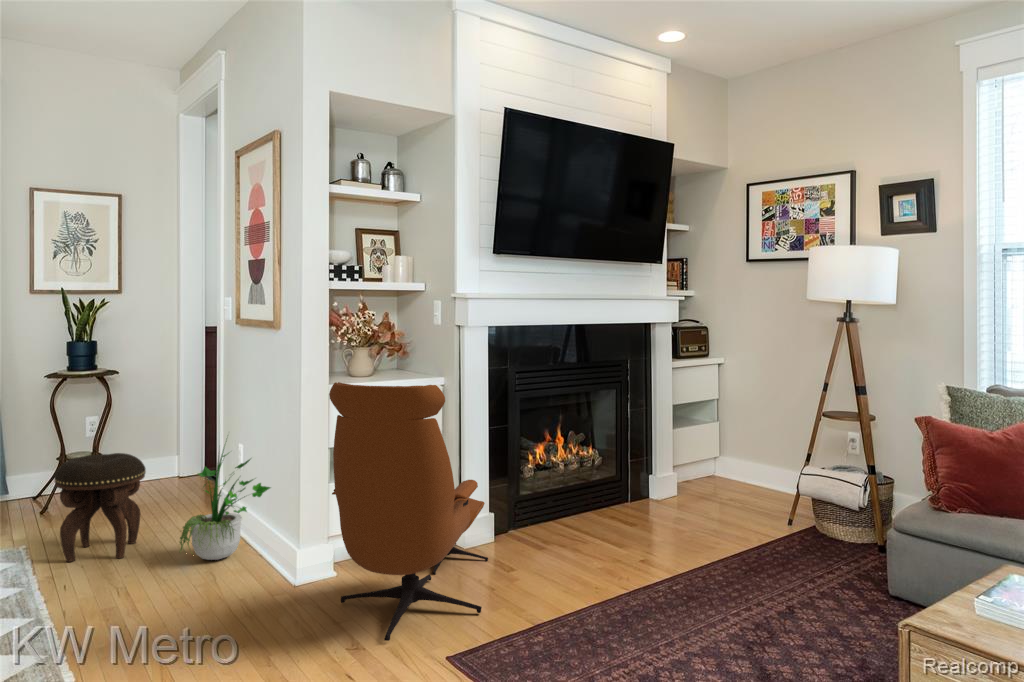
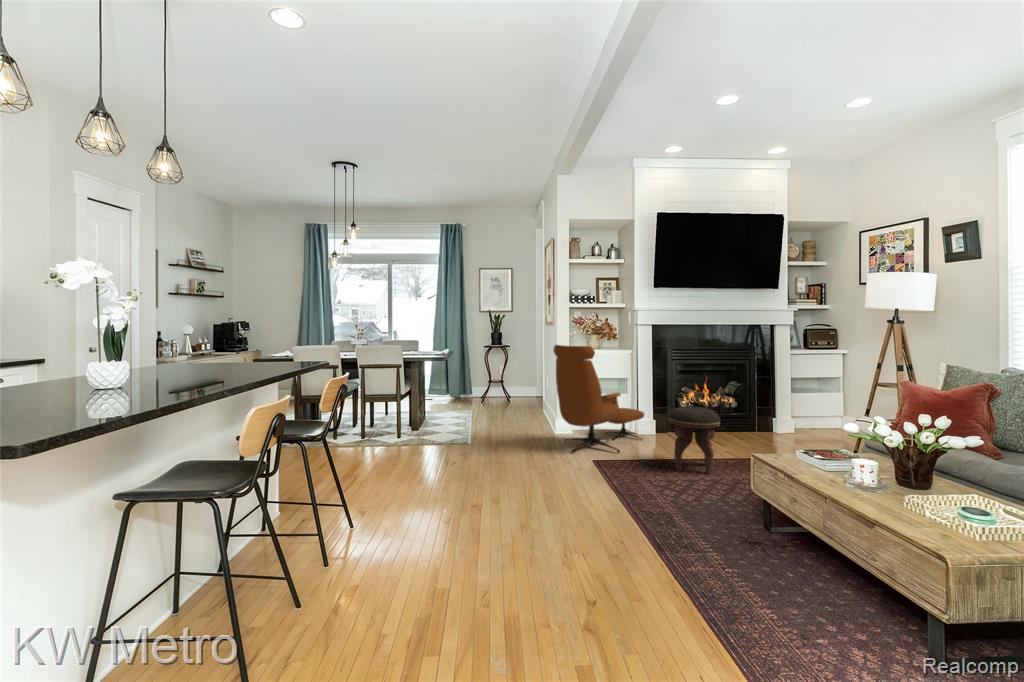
potted plant: present [180,446,270,560] -> none [514,369,549,424]
footstool: present [54,453,146,562] -> present [668,407,720,473]

